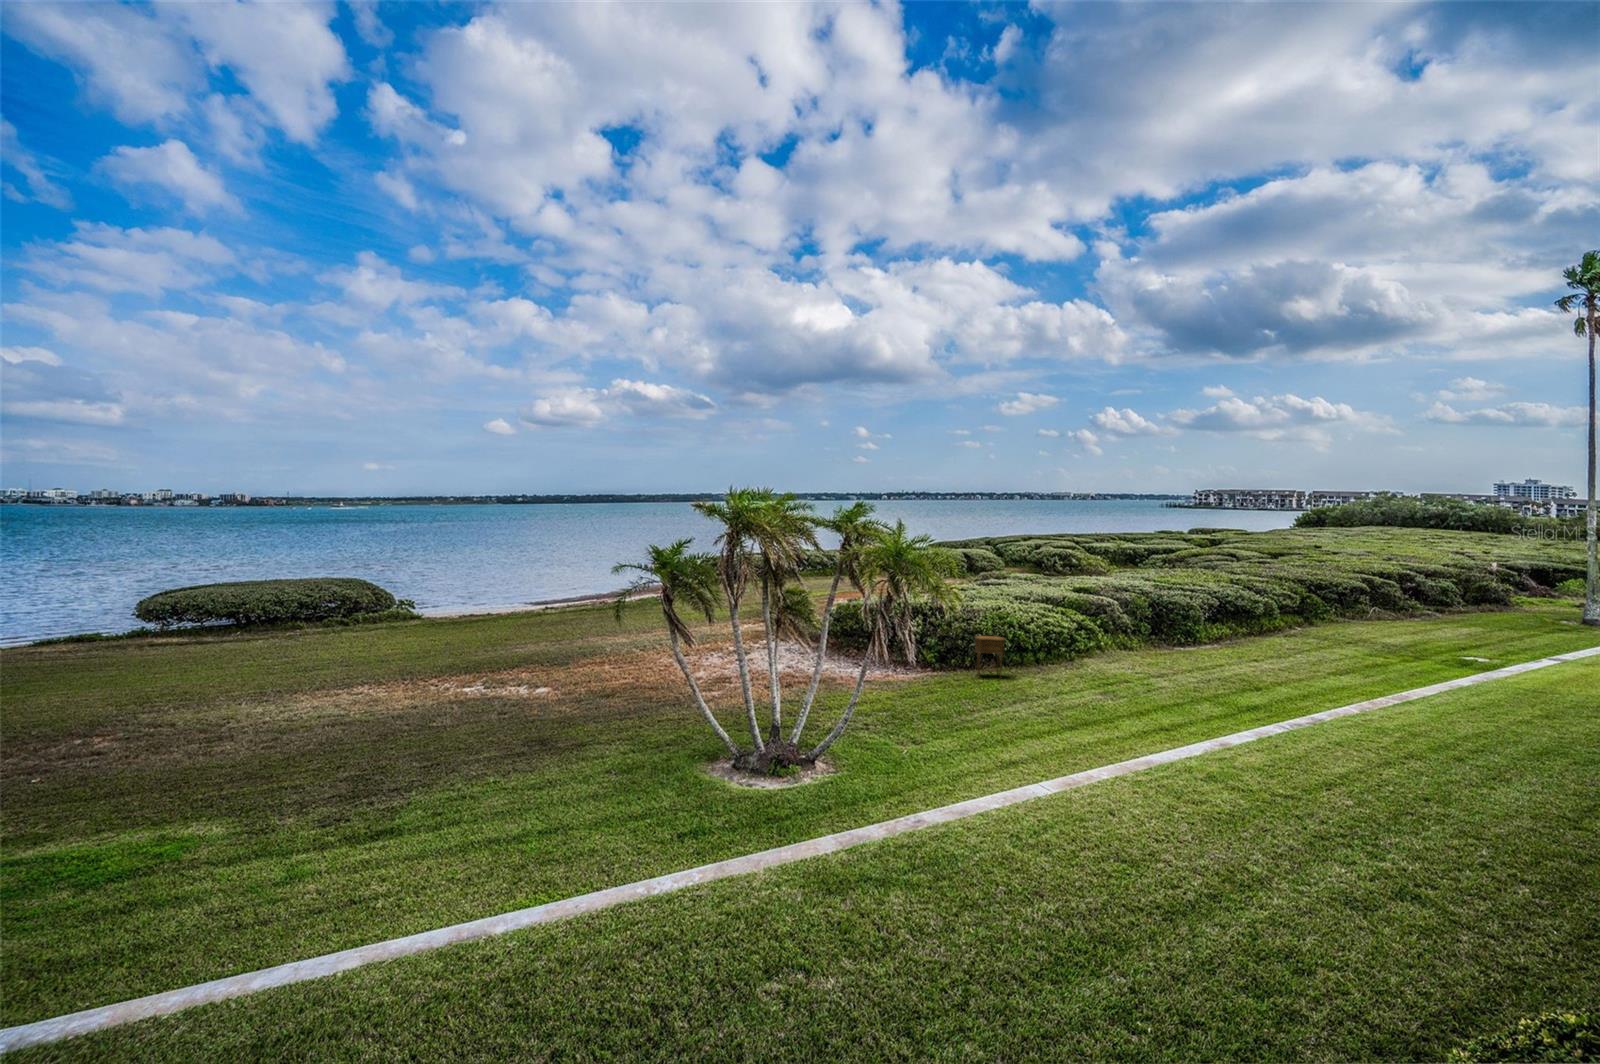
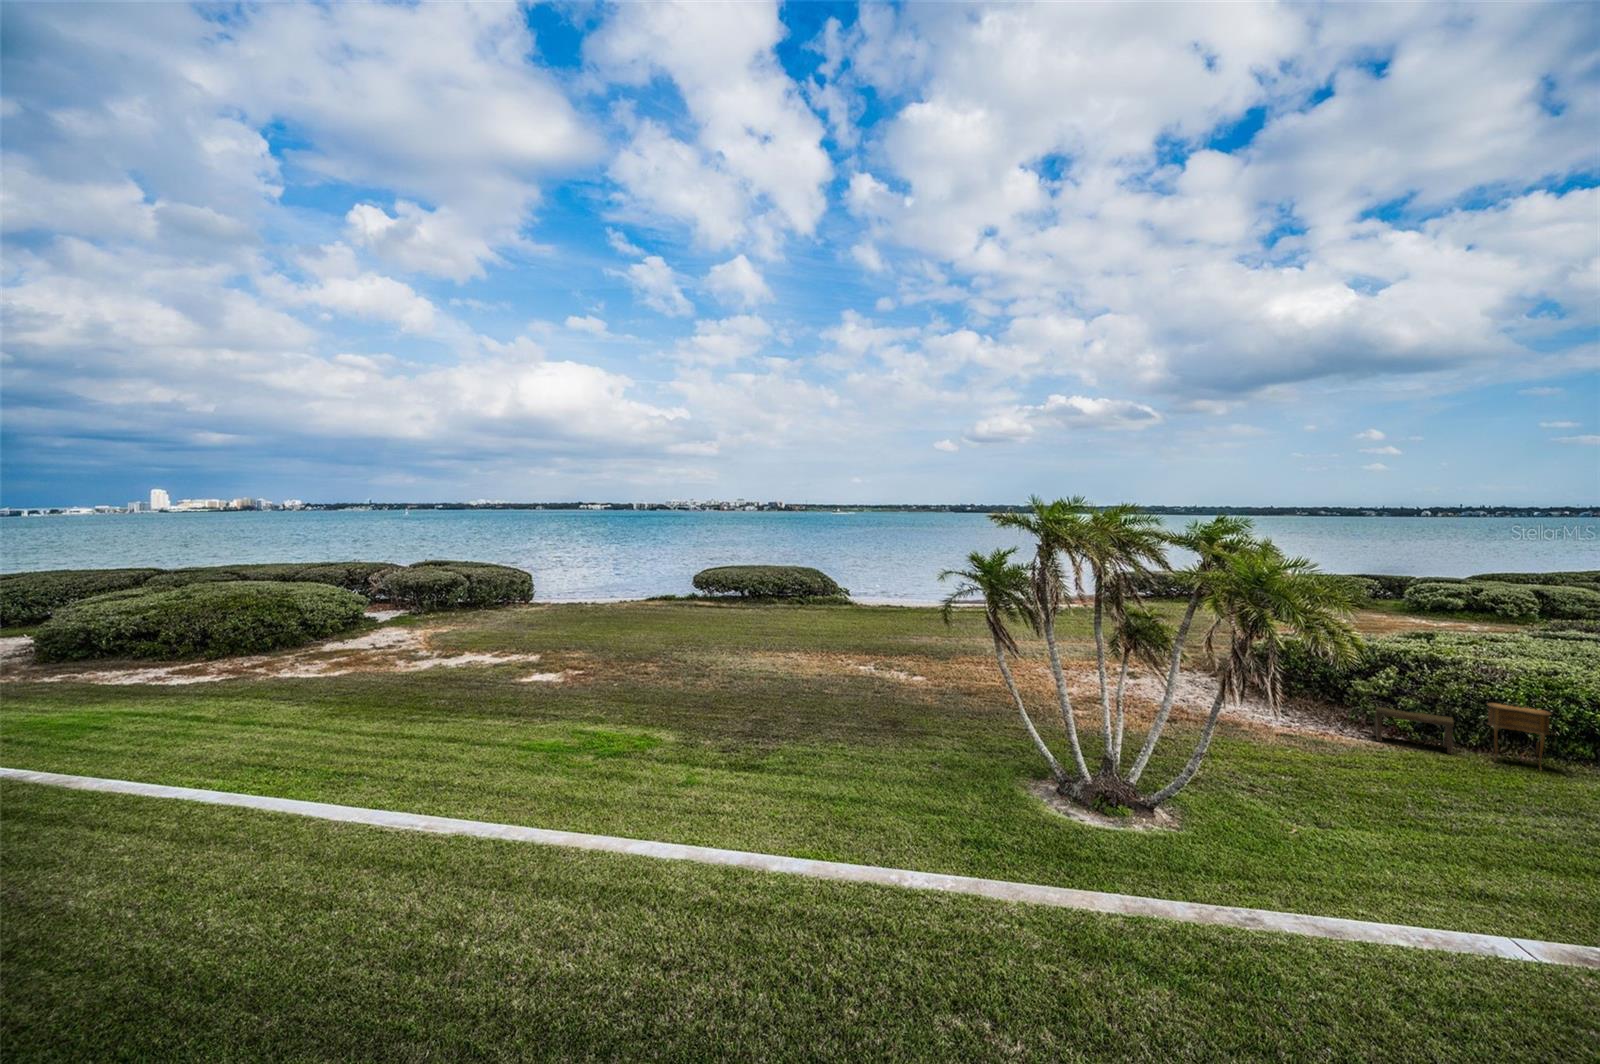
bench: none [912,650,958,678] -> present [1374,707,1454,754]

